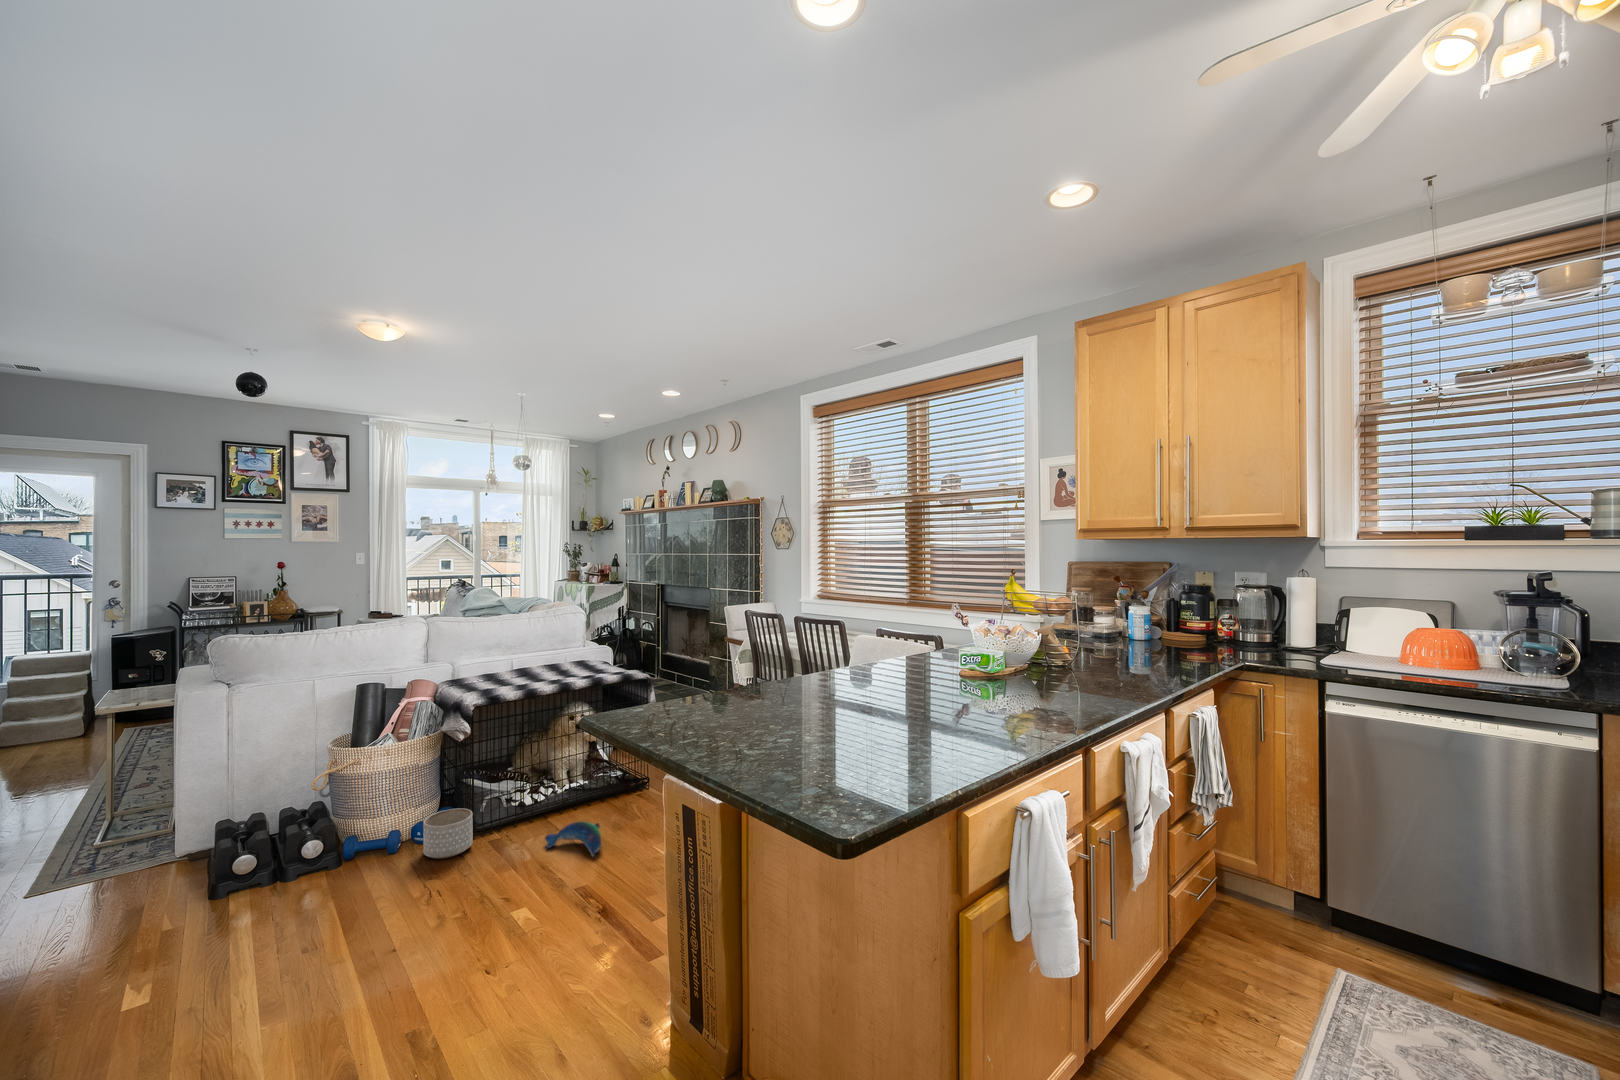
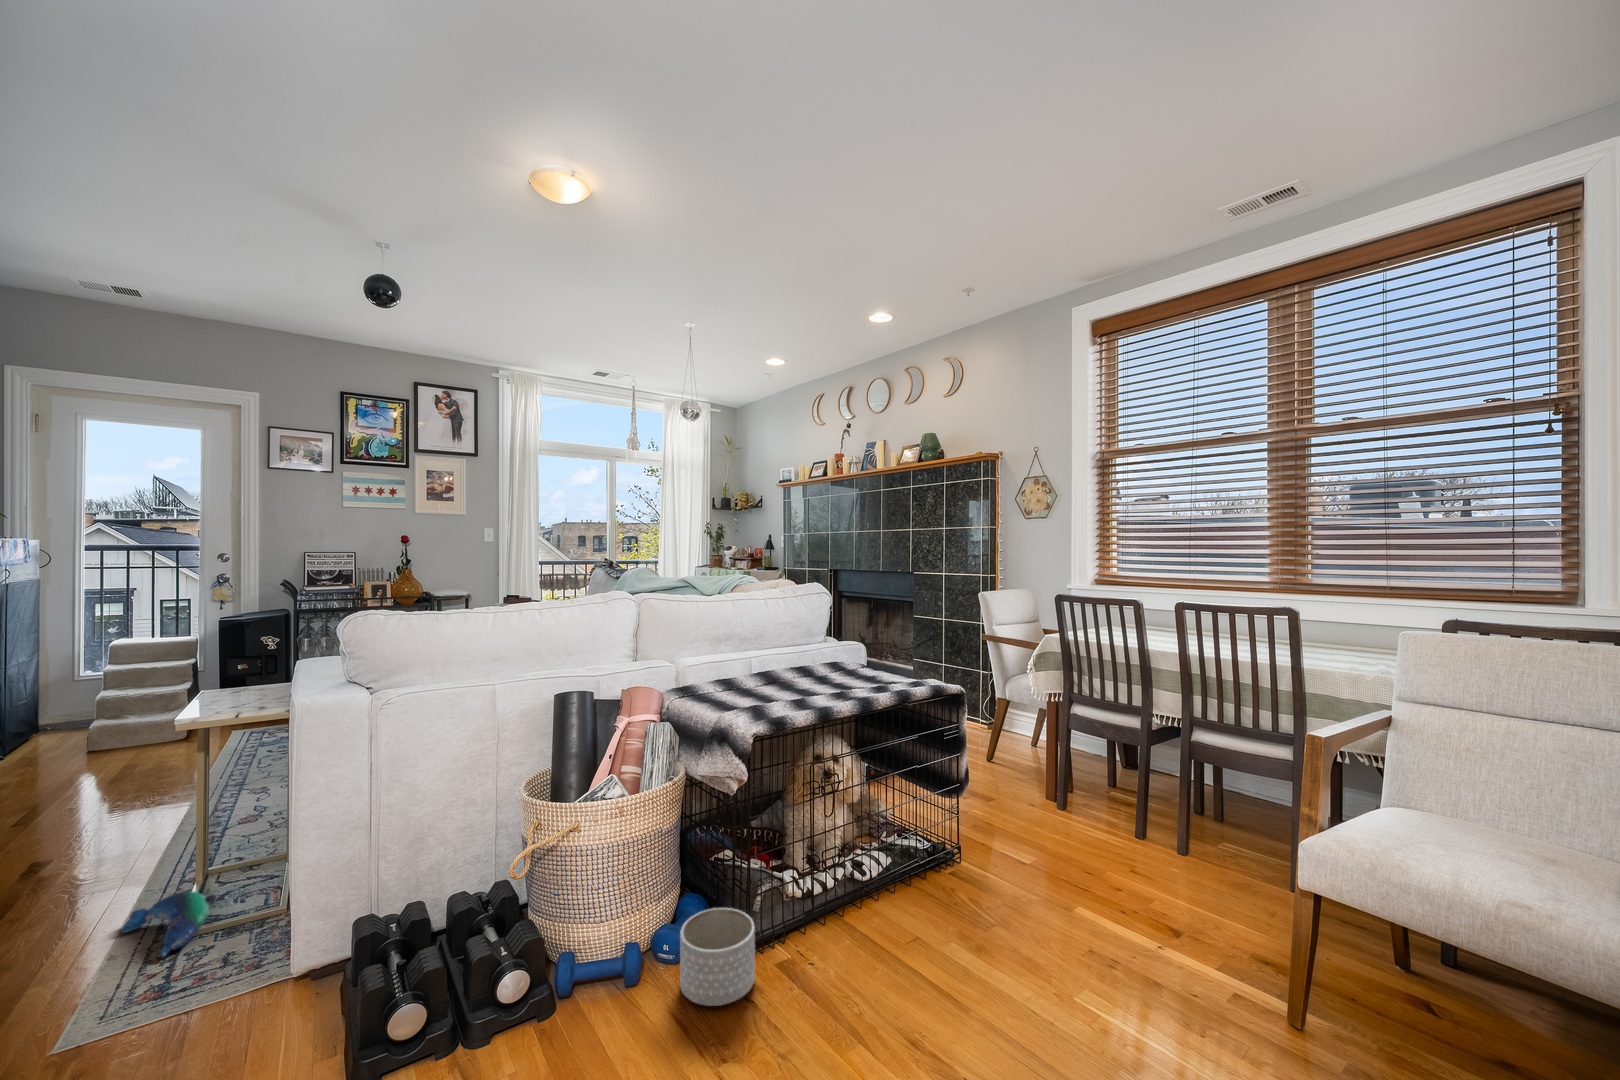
plush toy: present [545,821,601,857] -> present [121,891,216,957]

